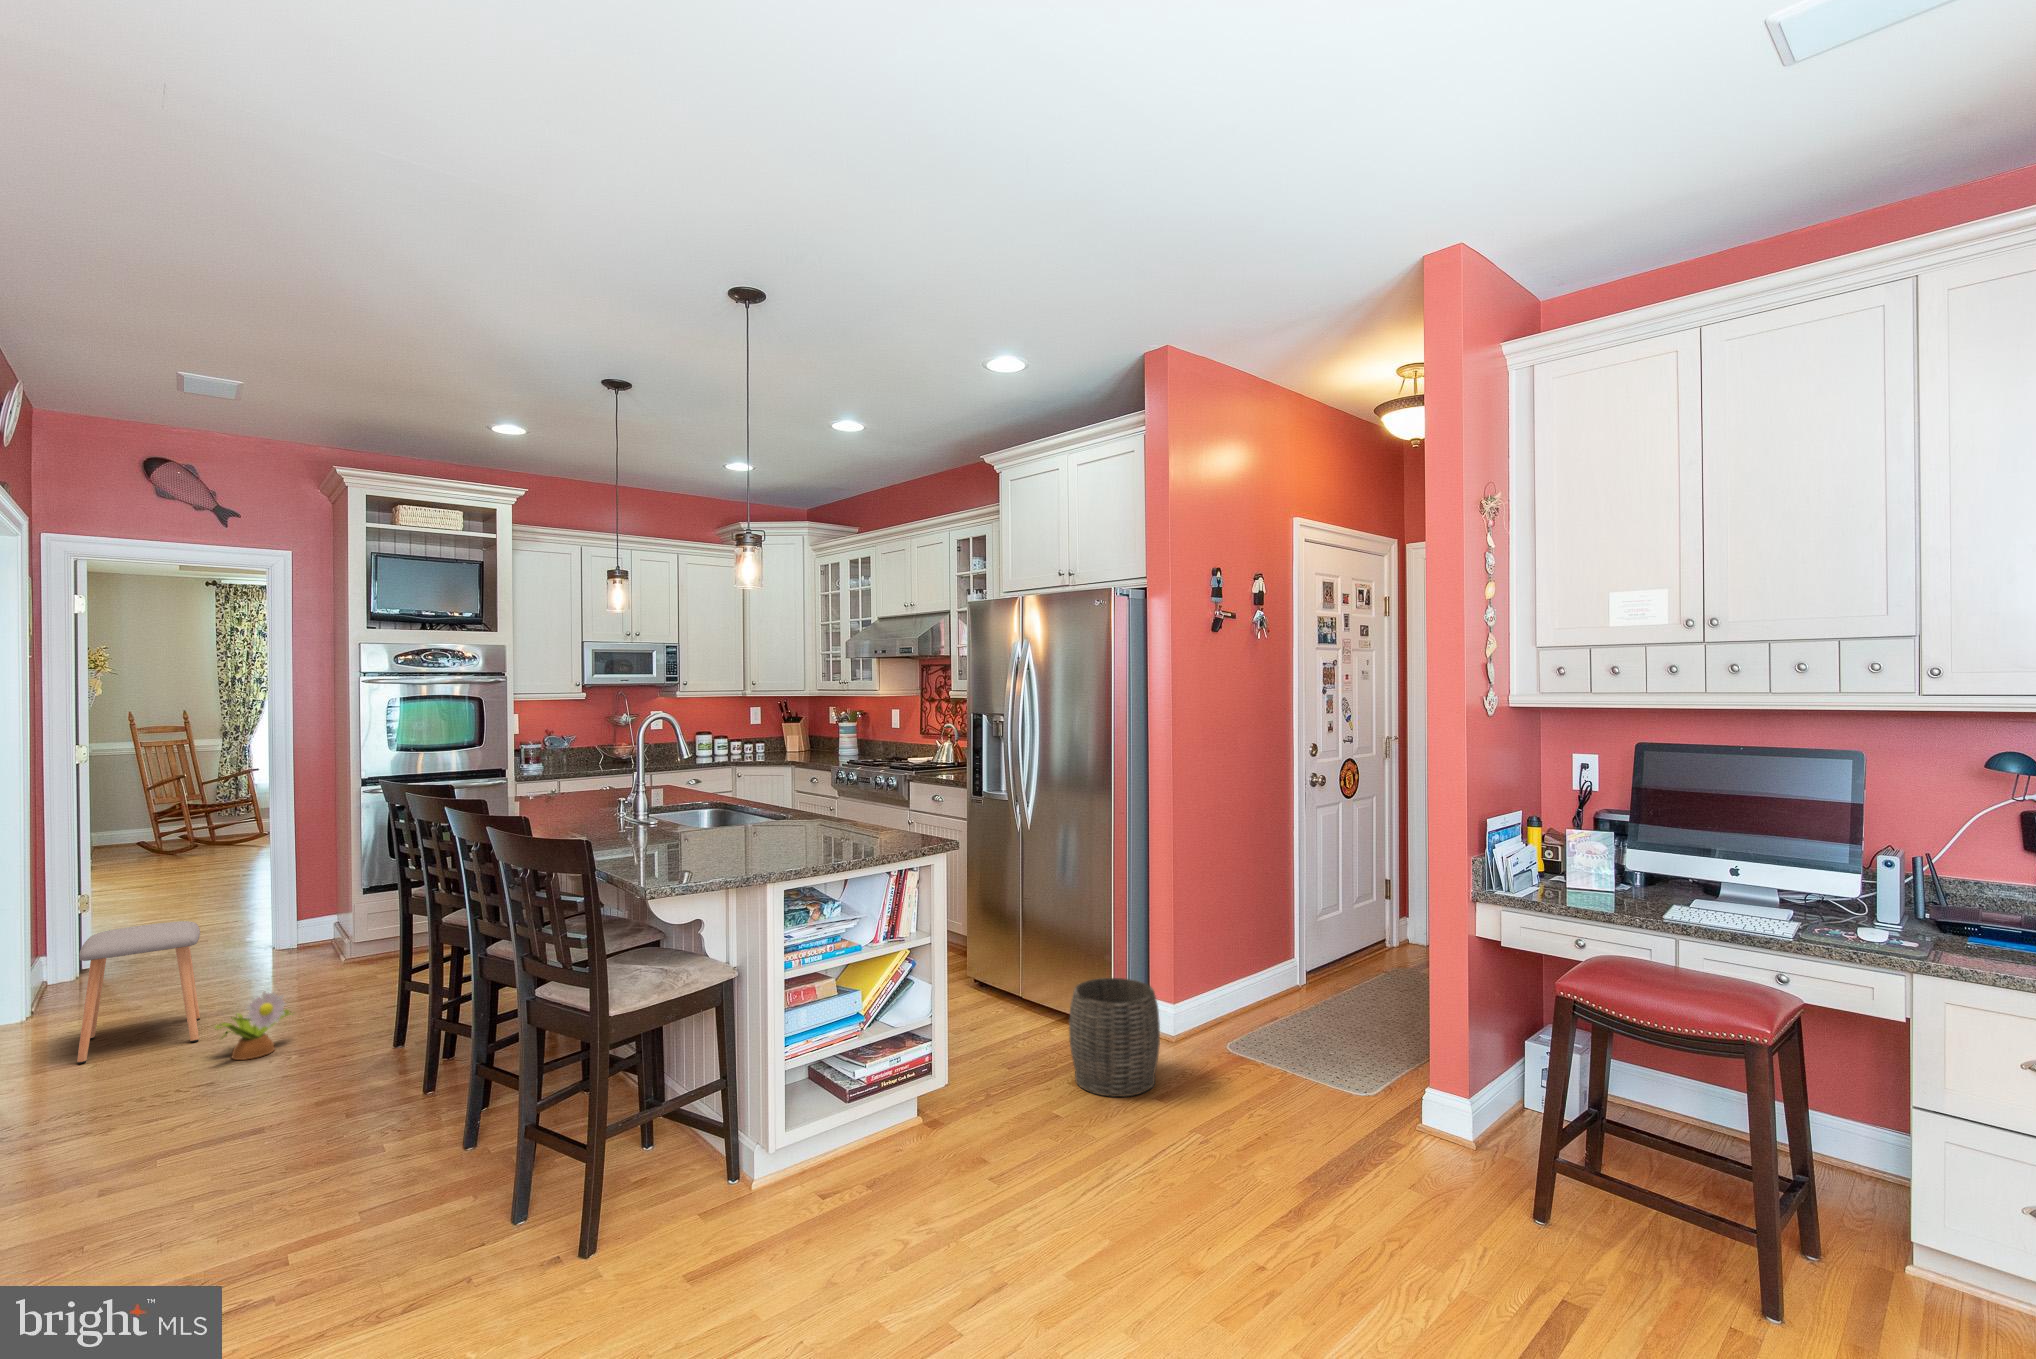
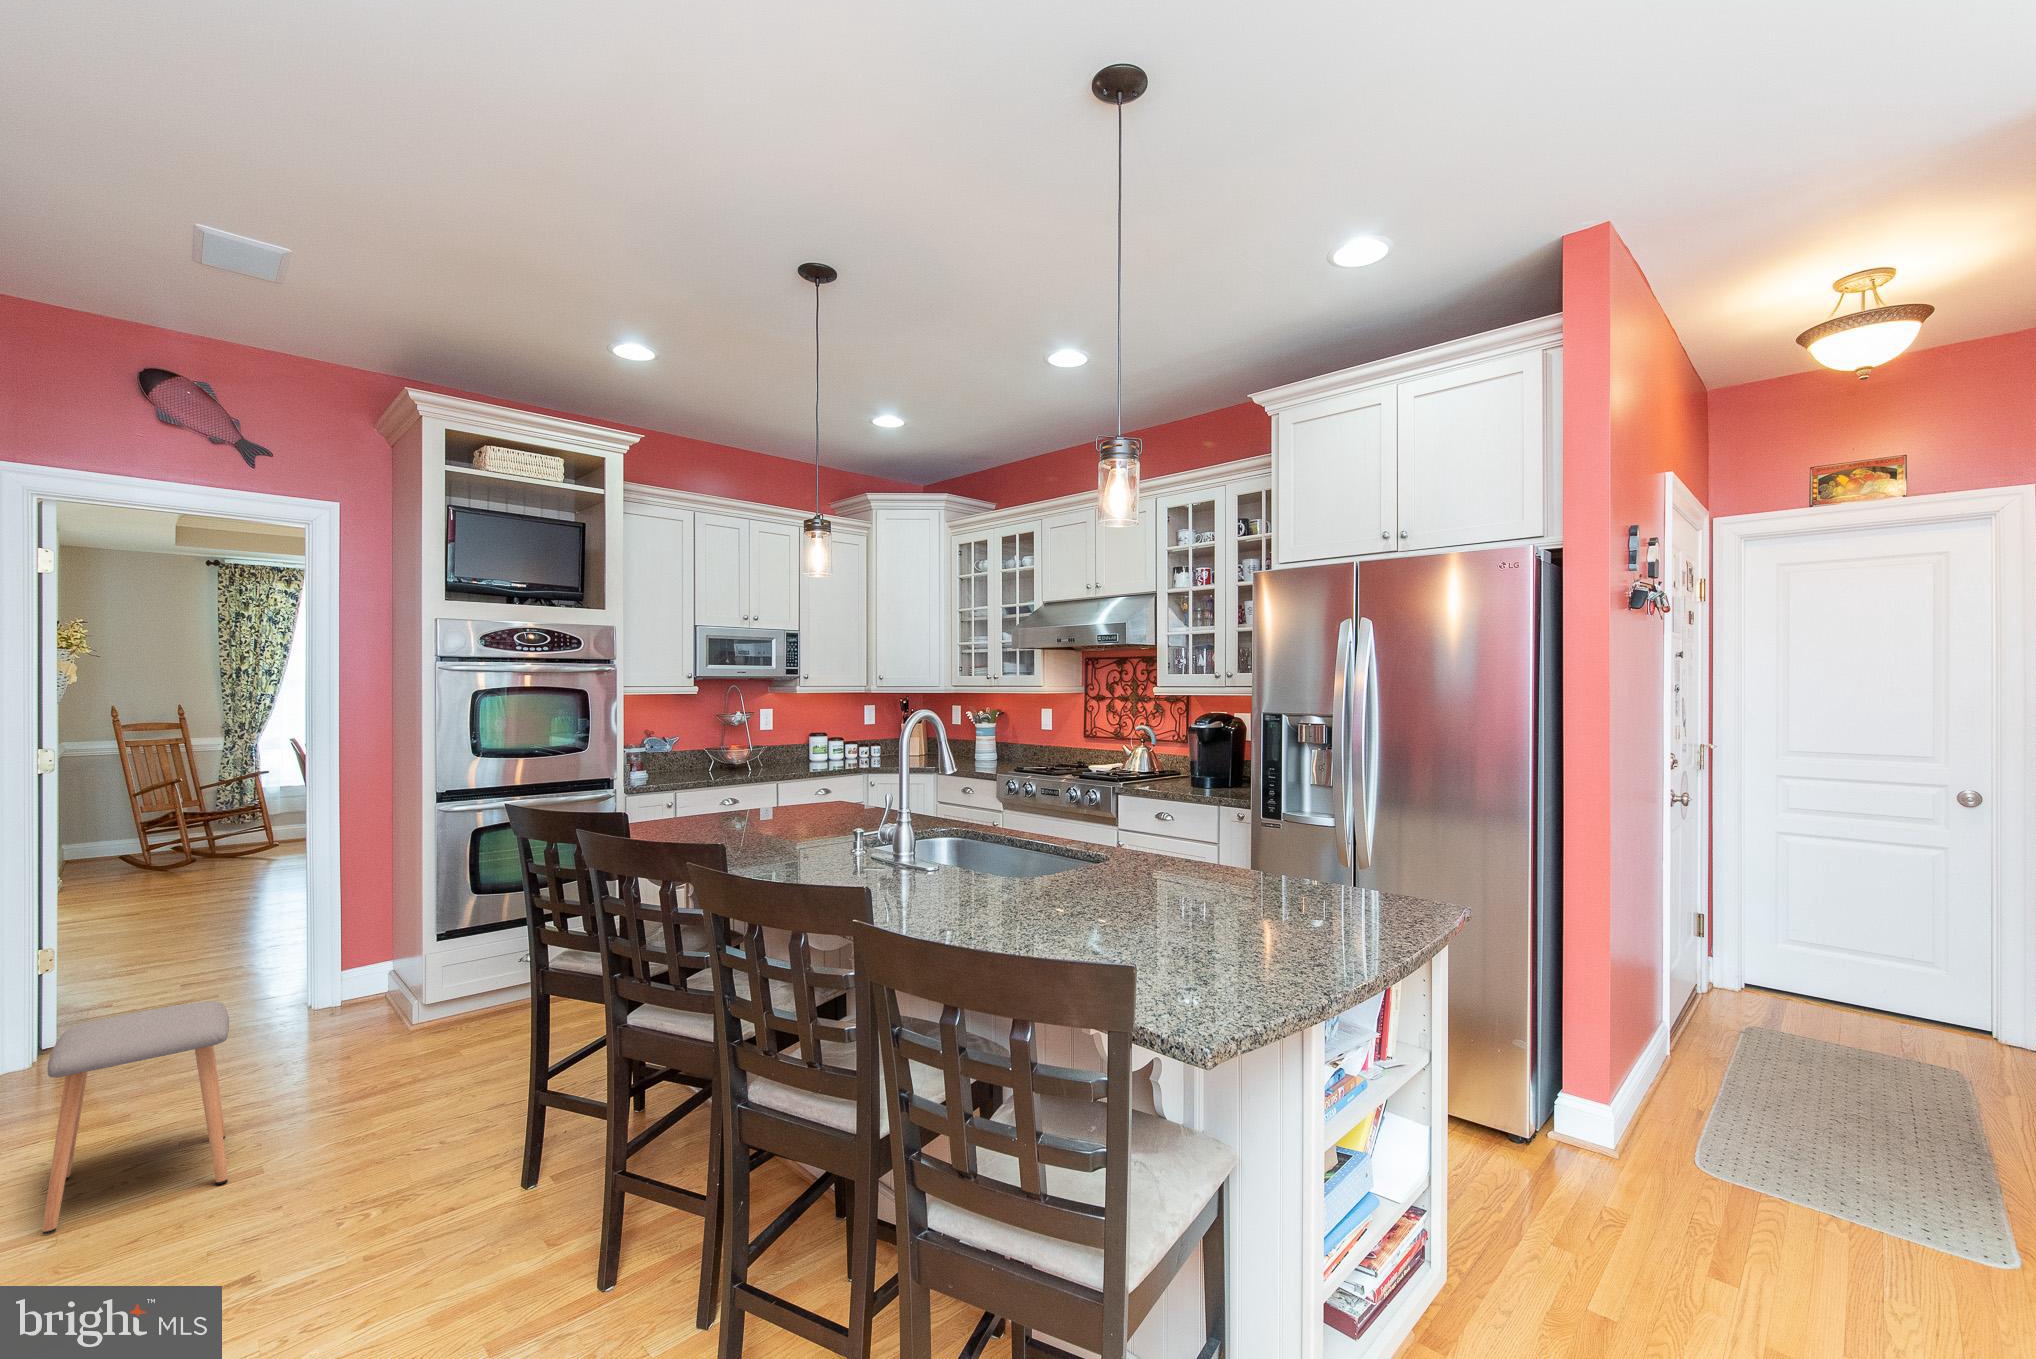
woven basket: present [1069,978,1160,1097] -> none [1524,1085,1677,1276]
decorative plant: present [215,991,290,1060] -> none [250,1114,373,1221]

